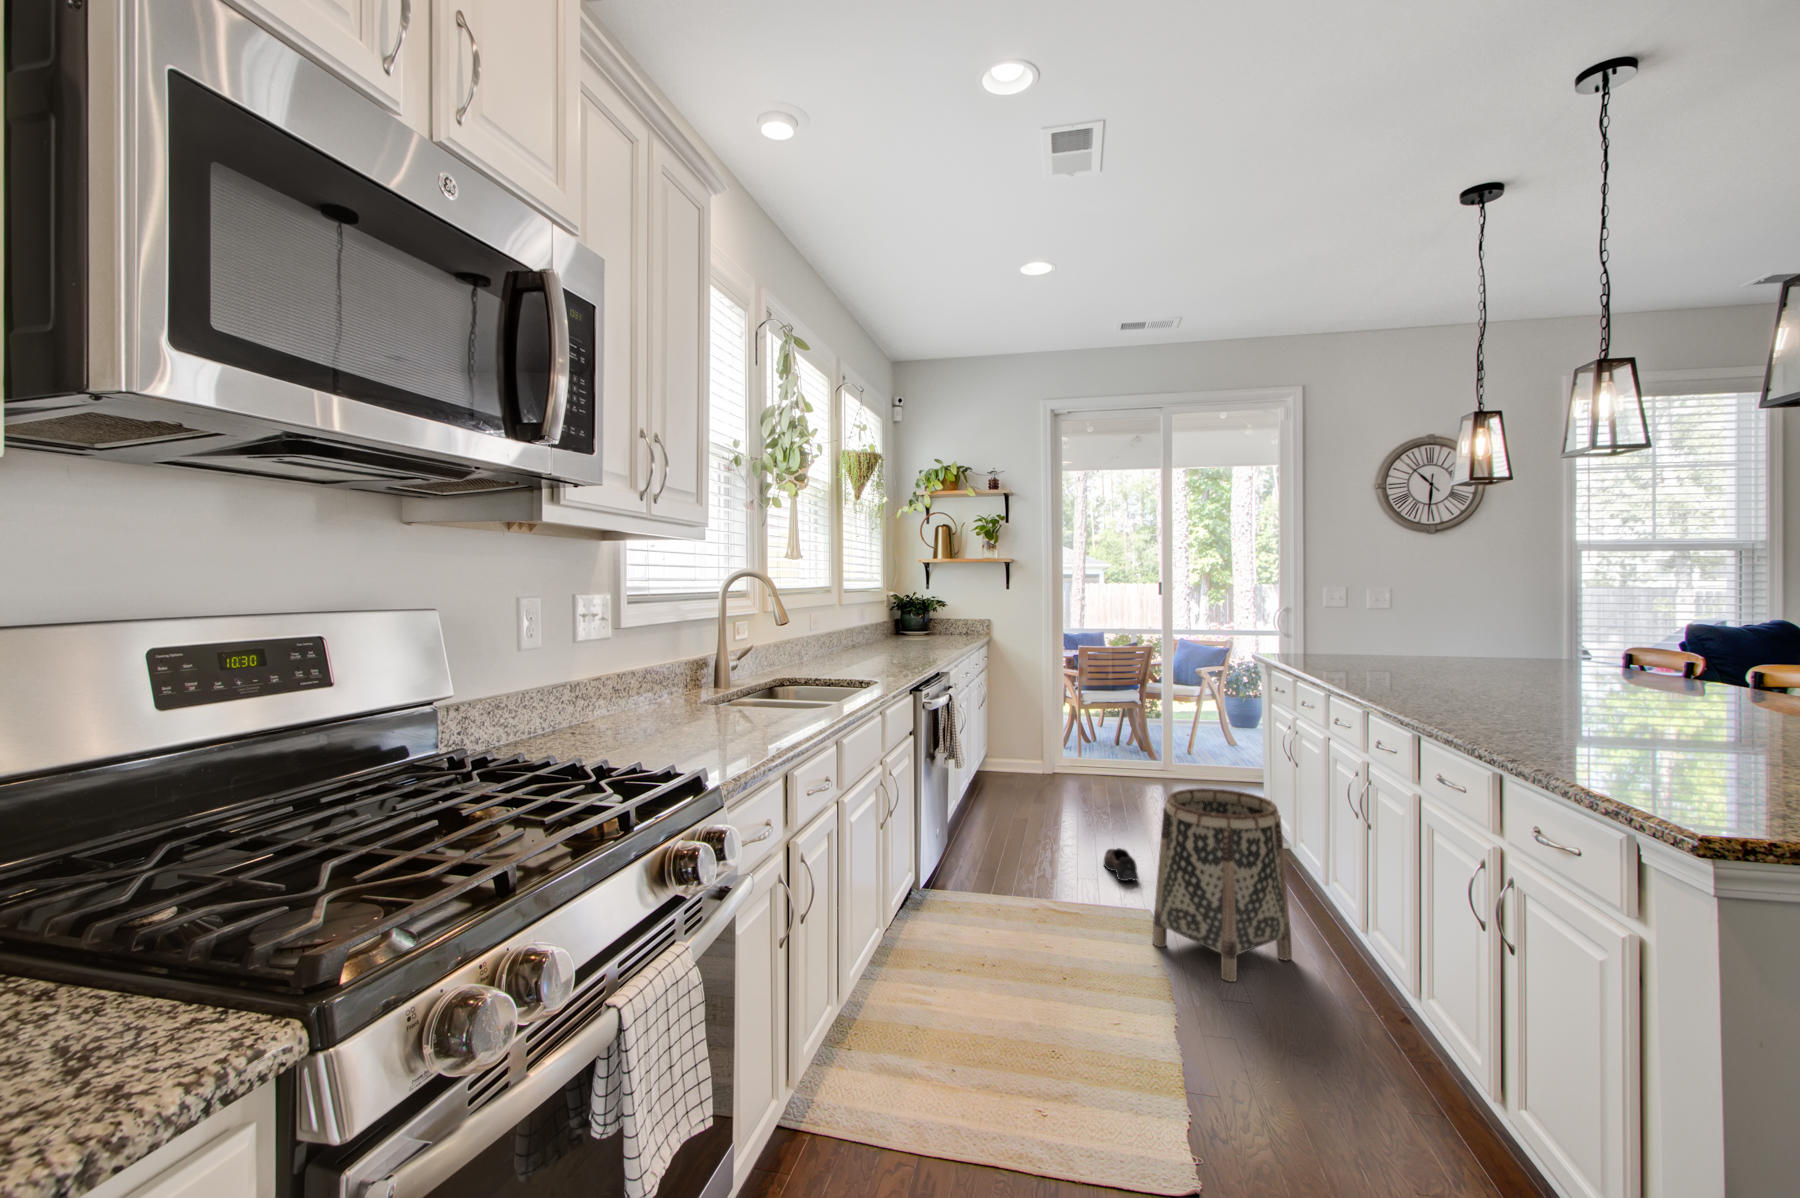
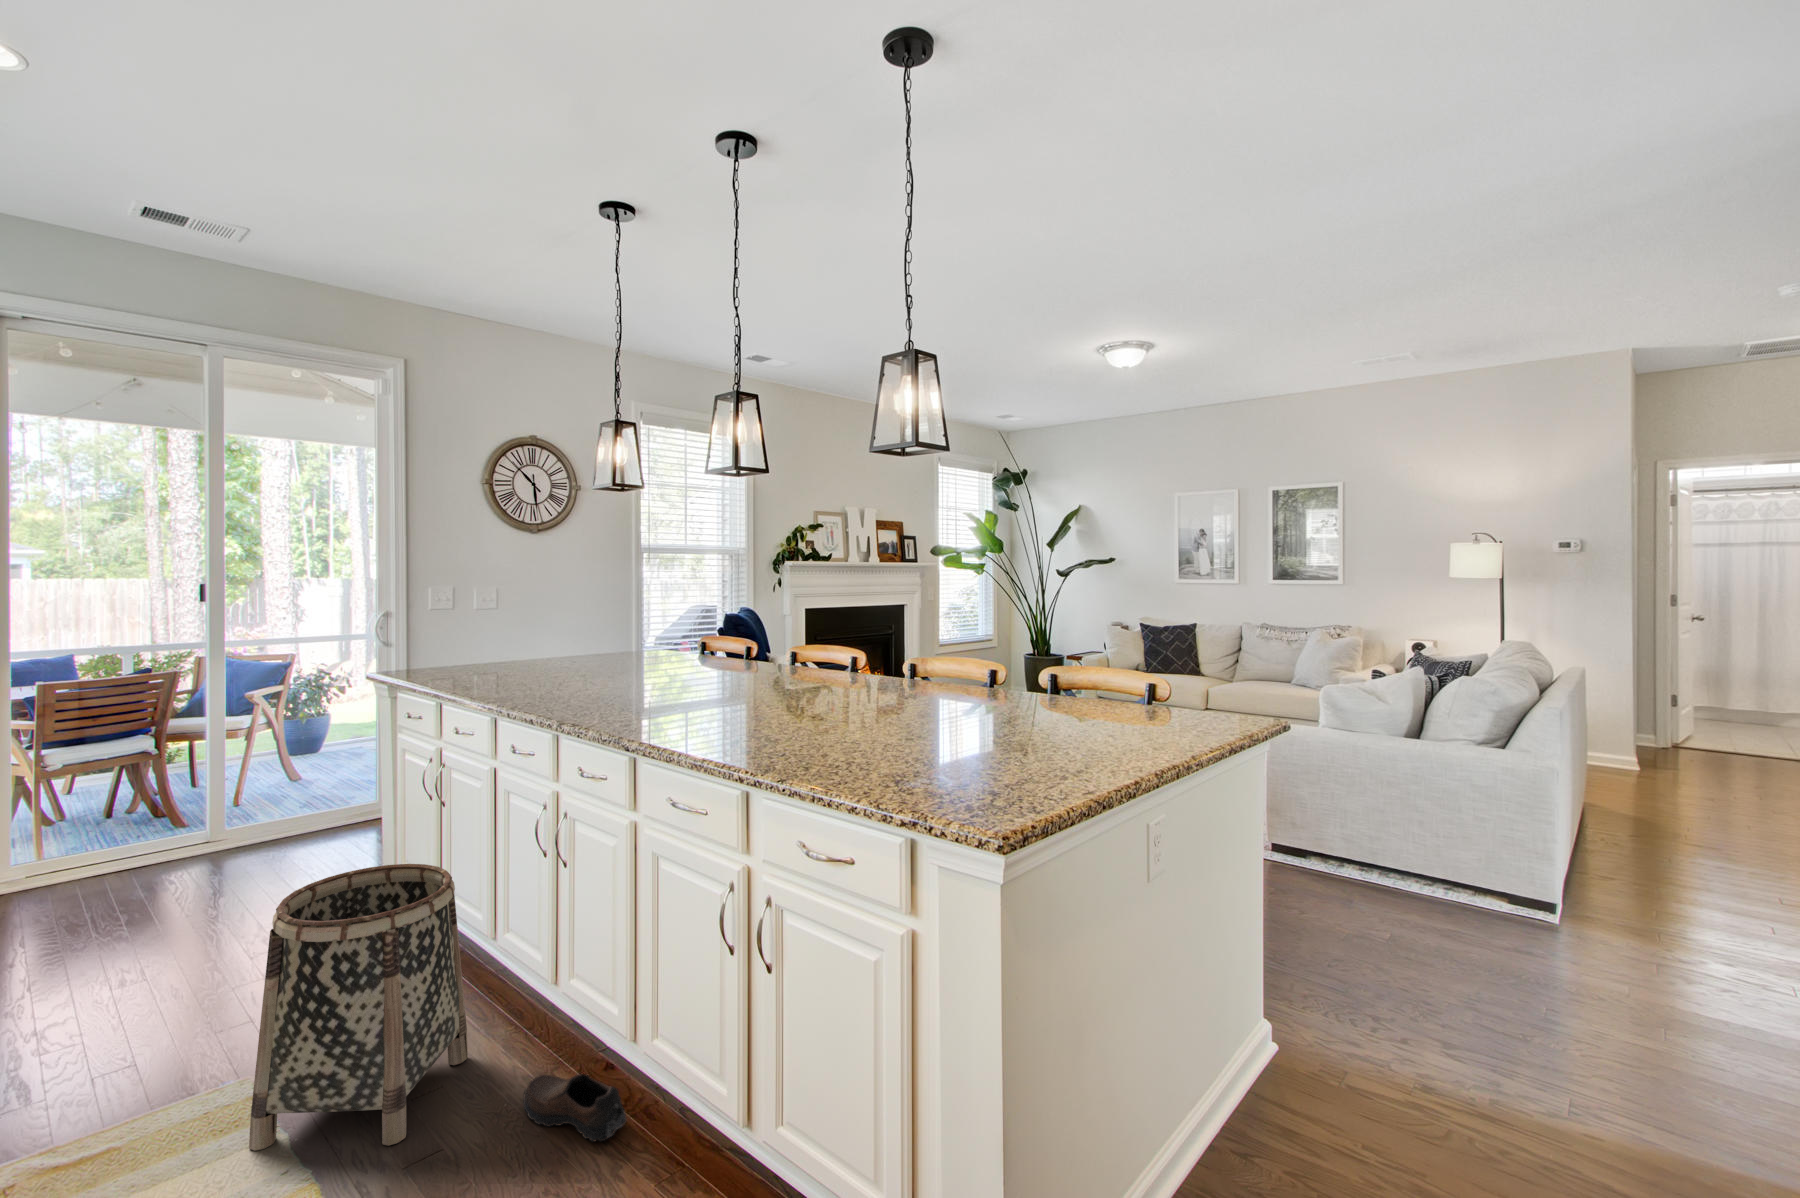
shoe: present [1104,848,1138,881] -> present [523,1074,627,1142]

